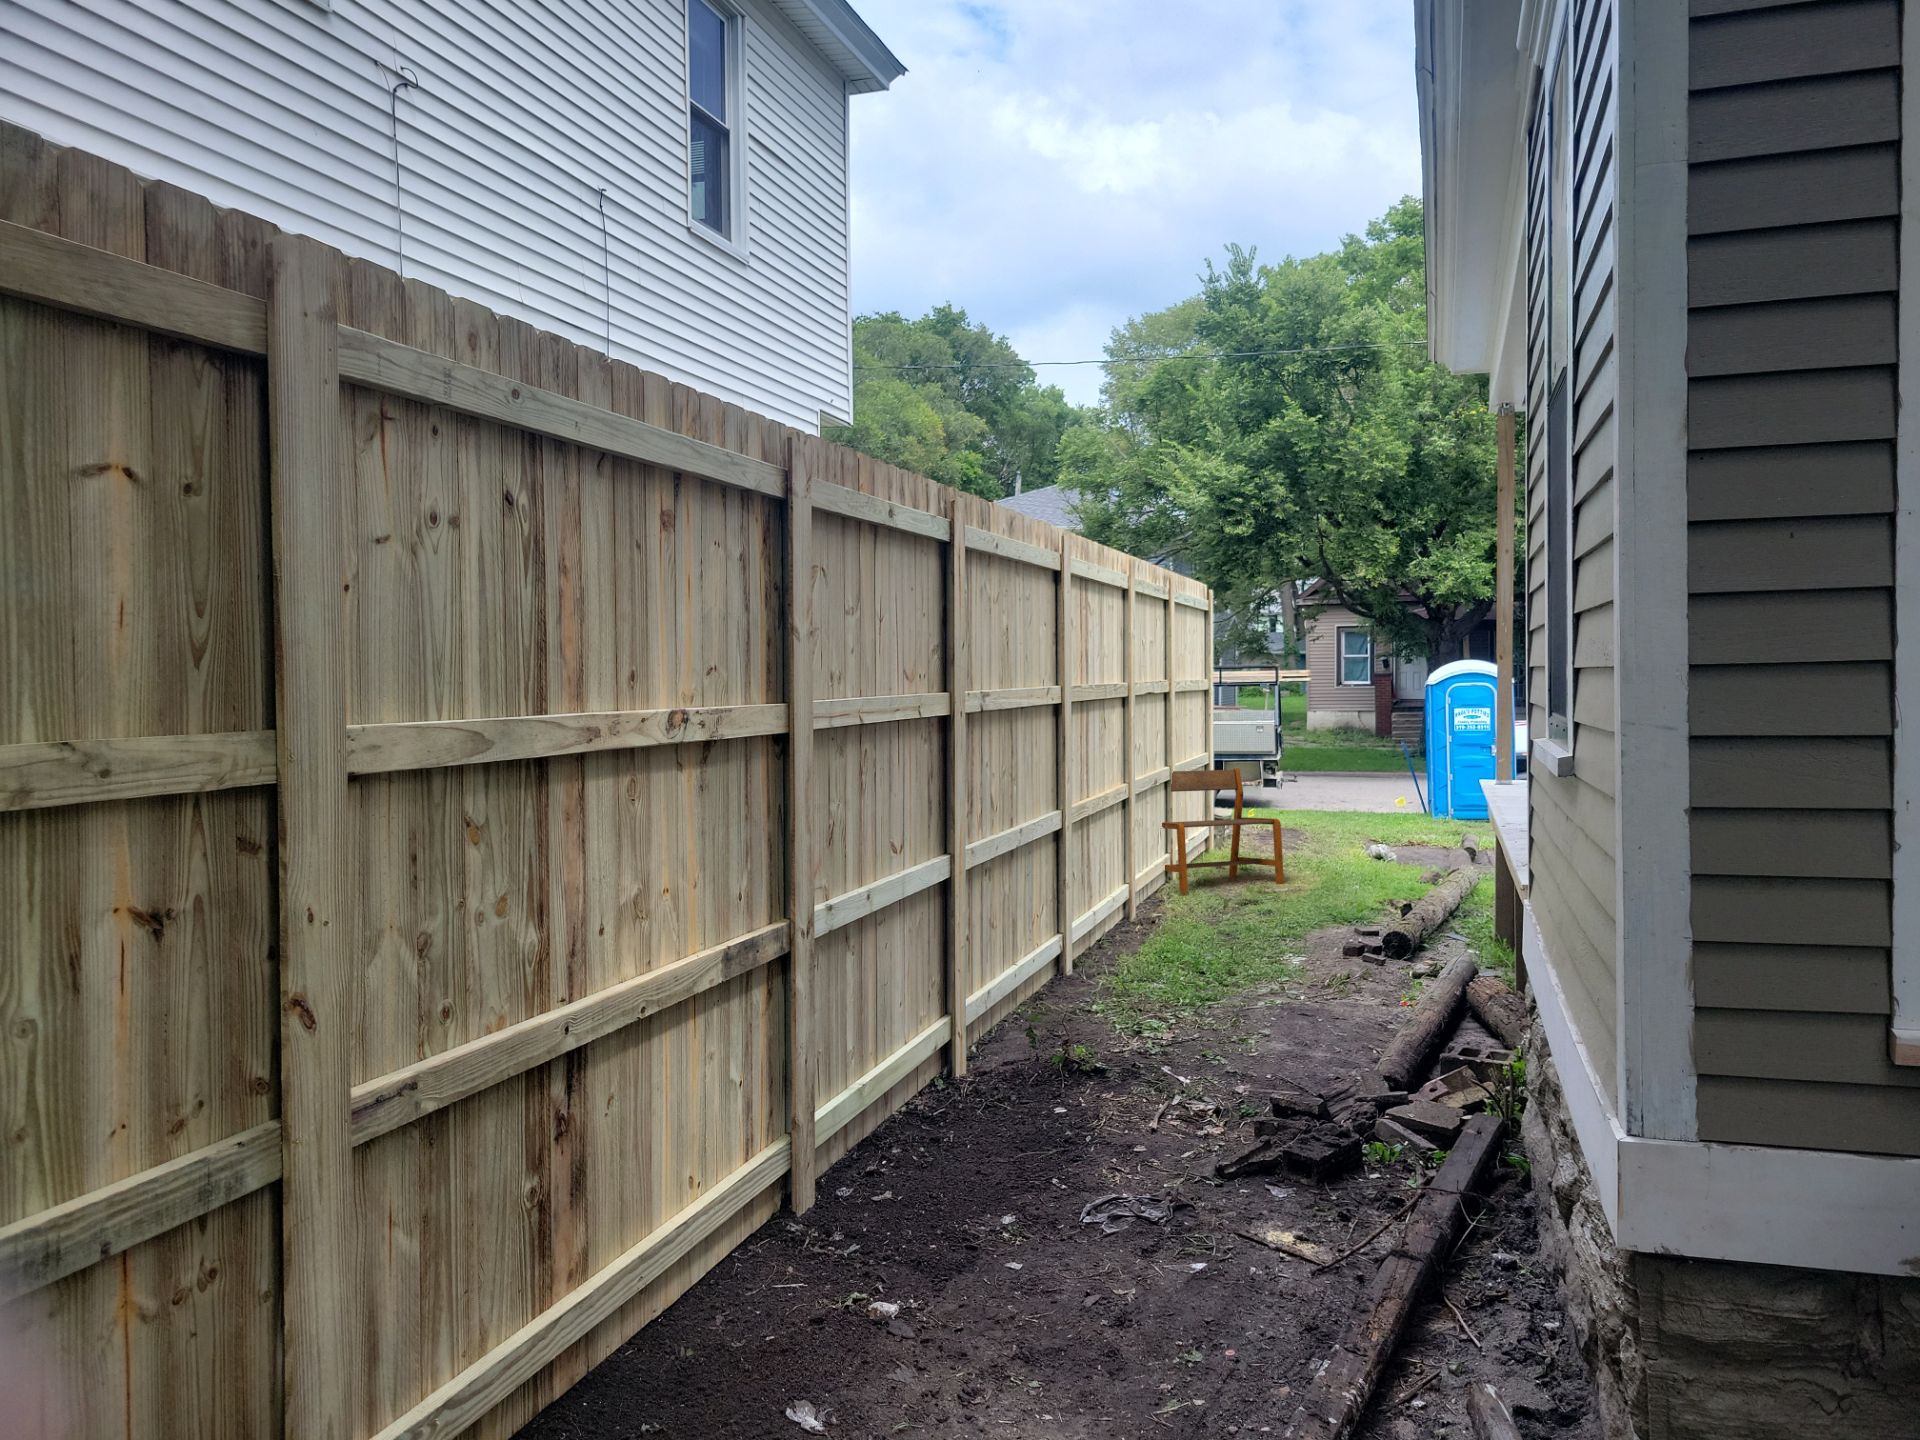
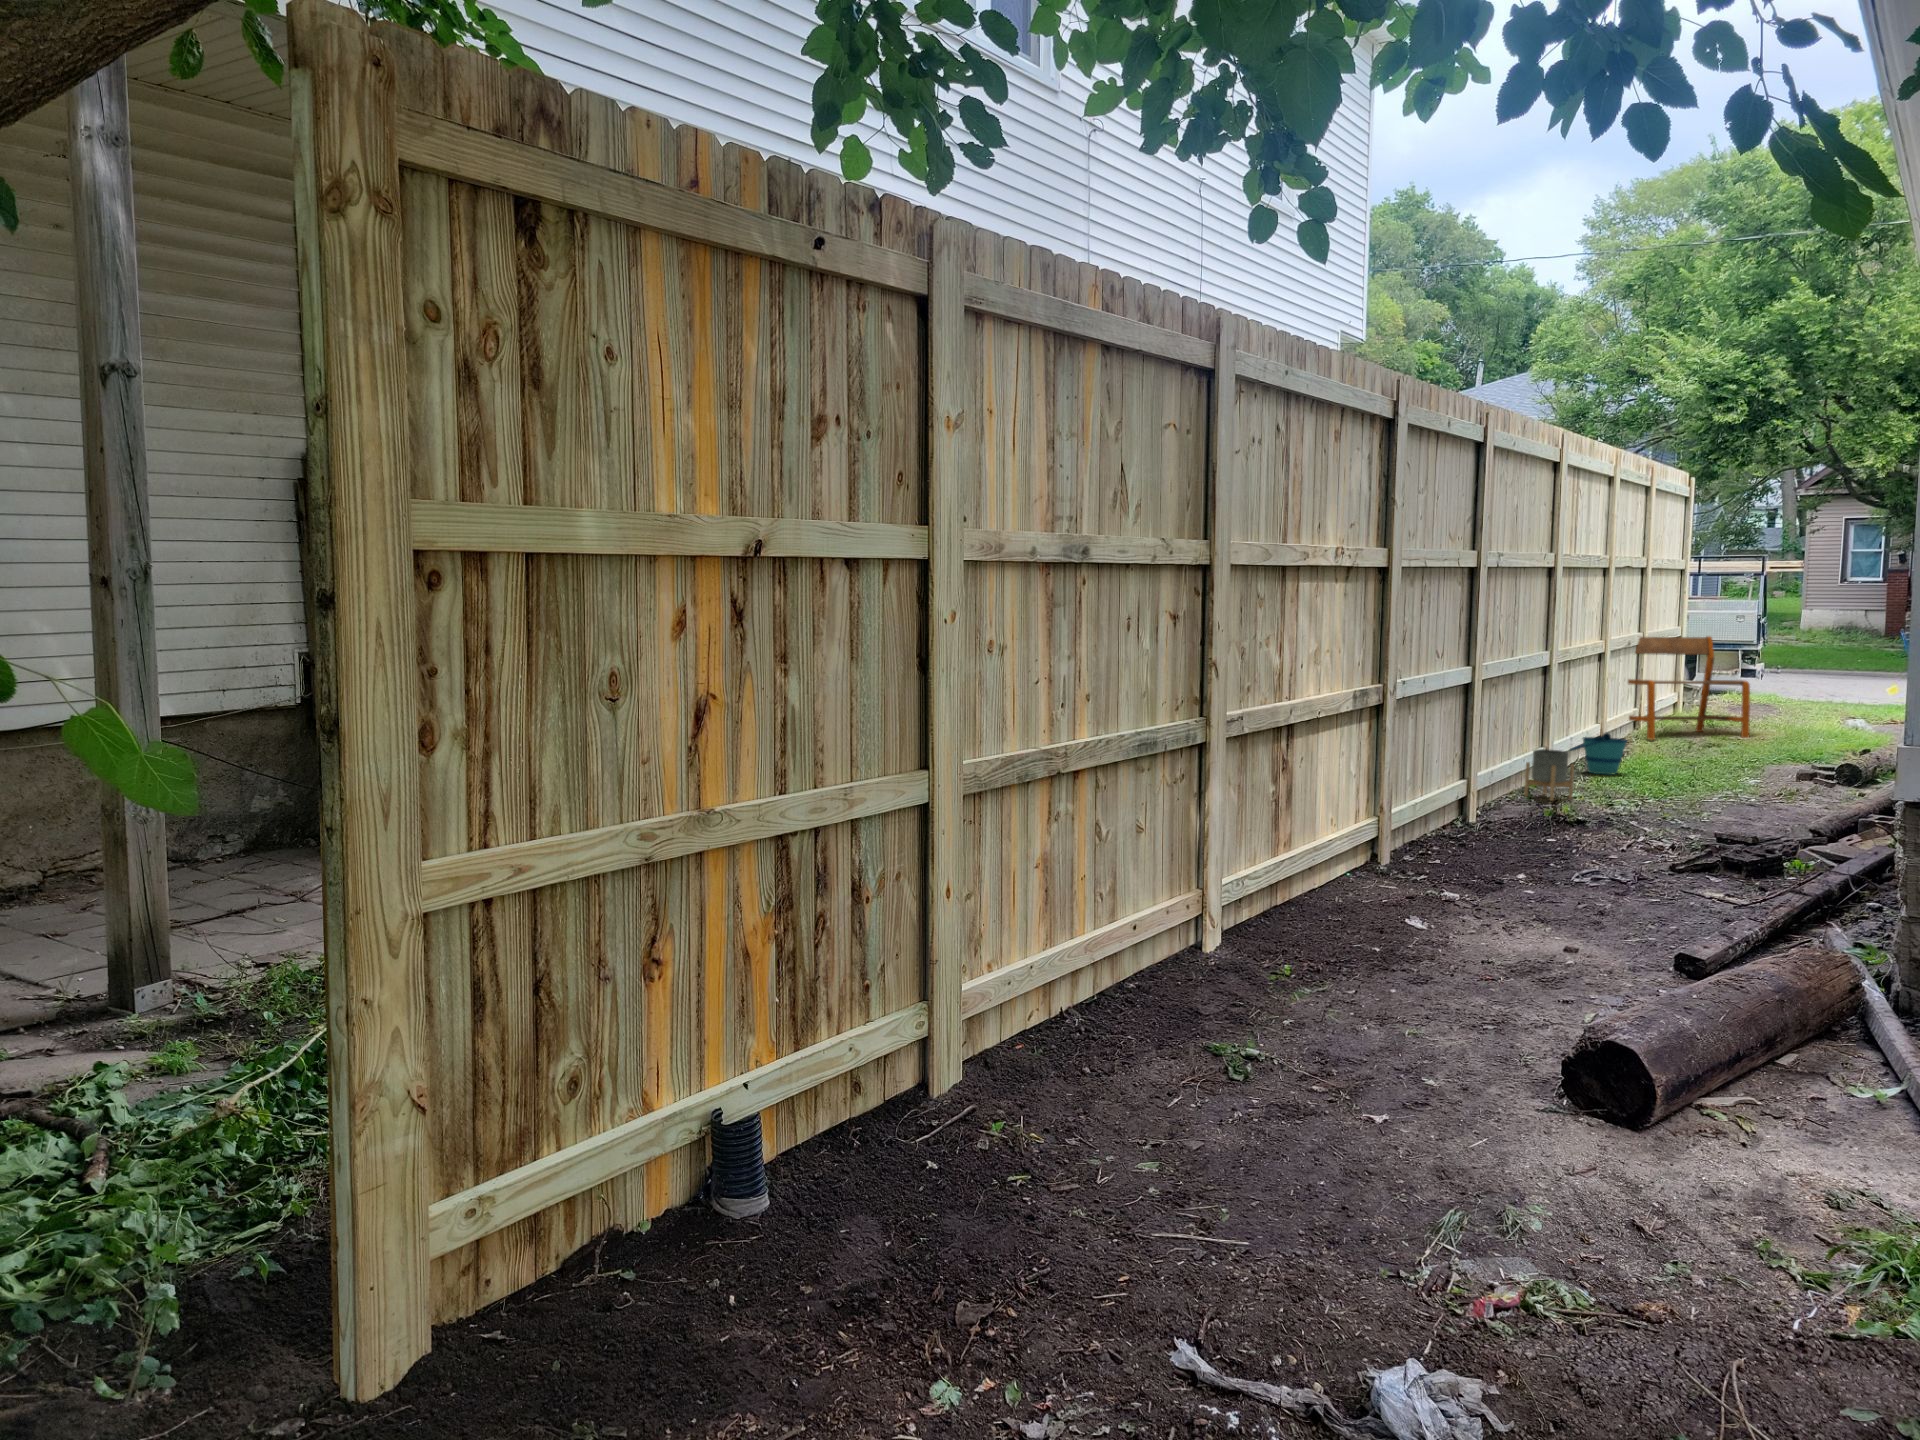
bucket: none [1092,903,1158,958] -> present [1570,733,1627,775]
planter: none [1036,945,1094,1017] -> present [1524,749,1574,801]

